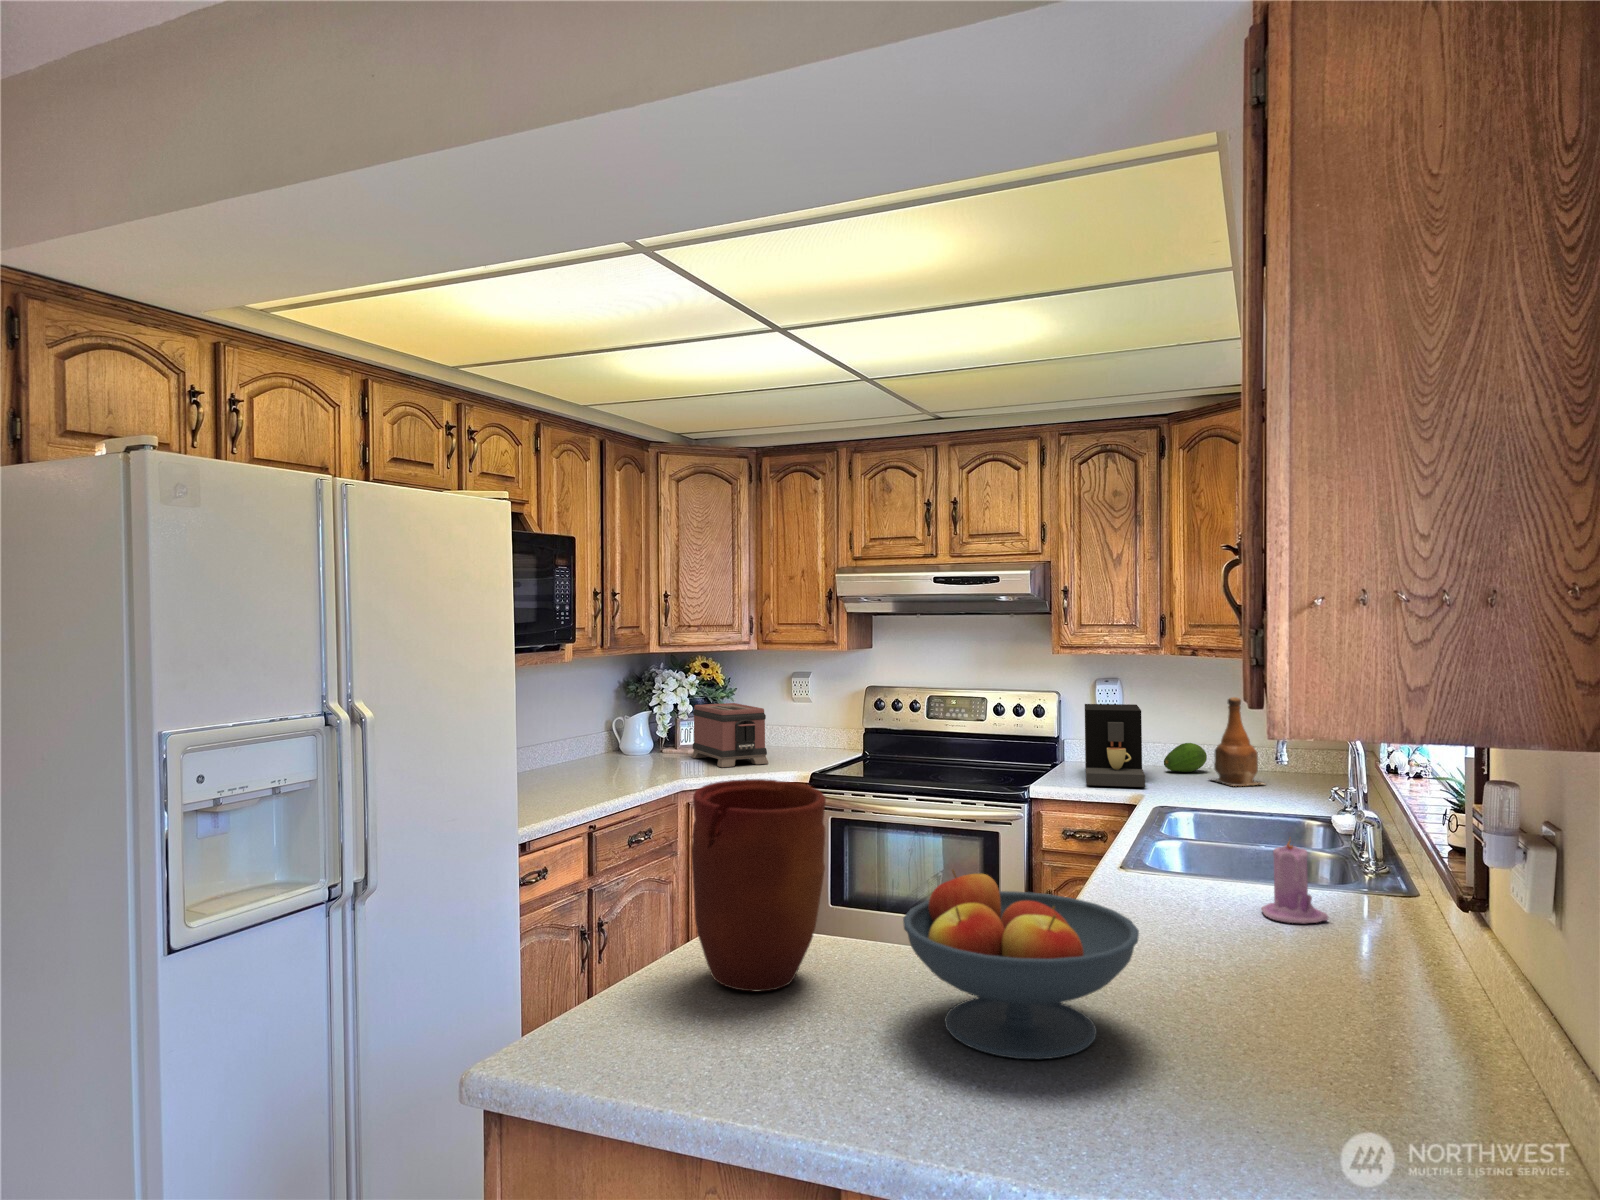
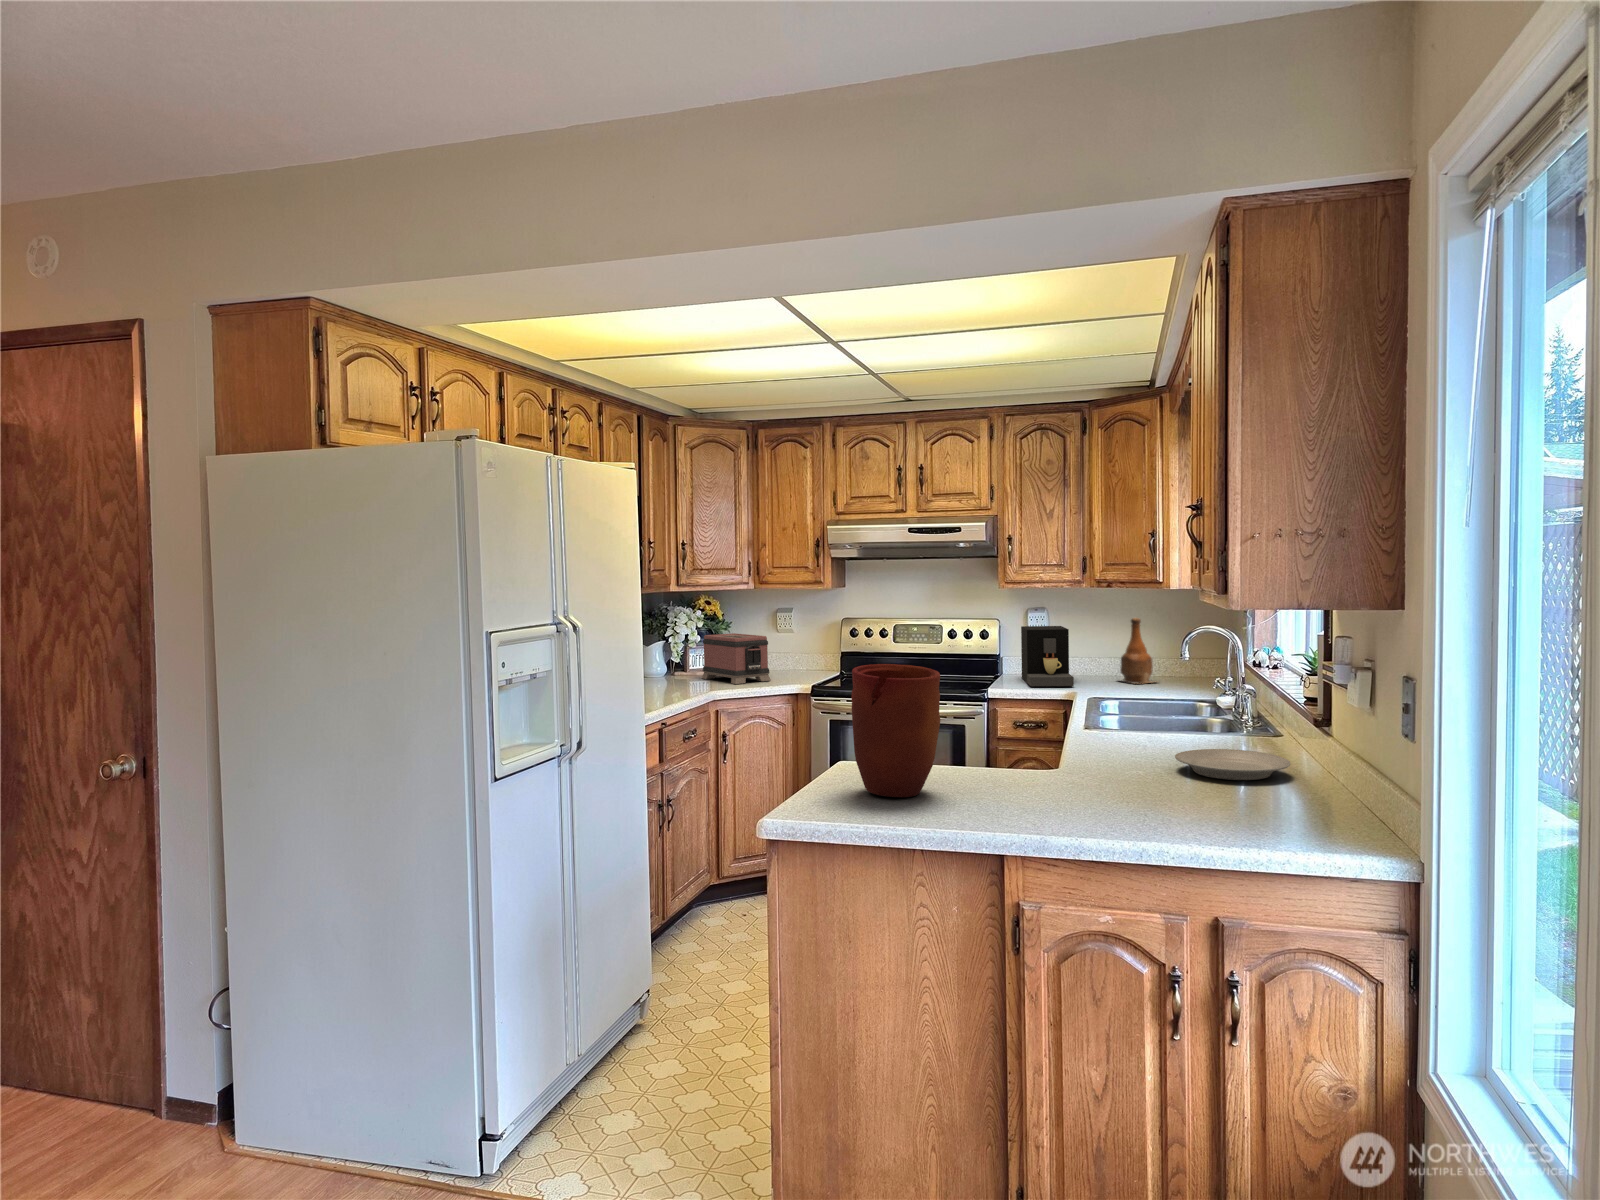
fruit: present [1164,743,1207,772] -> none [1080,654,1112,677]
candle: present [1261,841,1328,923] -> none [1189,698,1234,754]
fruit bowl: present [903,869,1139,1059] -> none [1005,712,1153,816]
plate: none [1218,921,1405,988] -> present [1175,749,1290,780]

